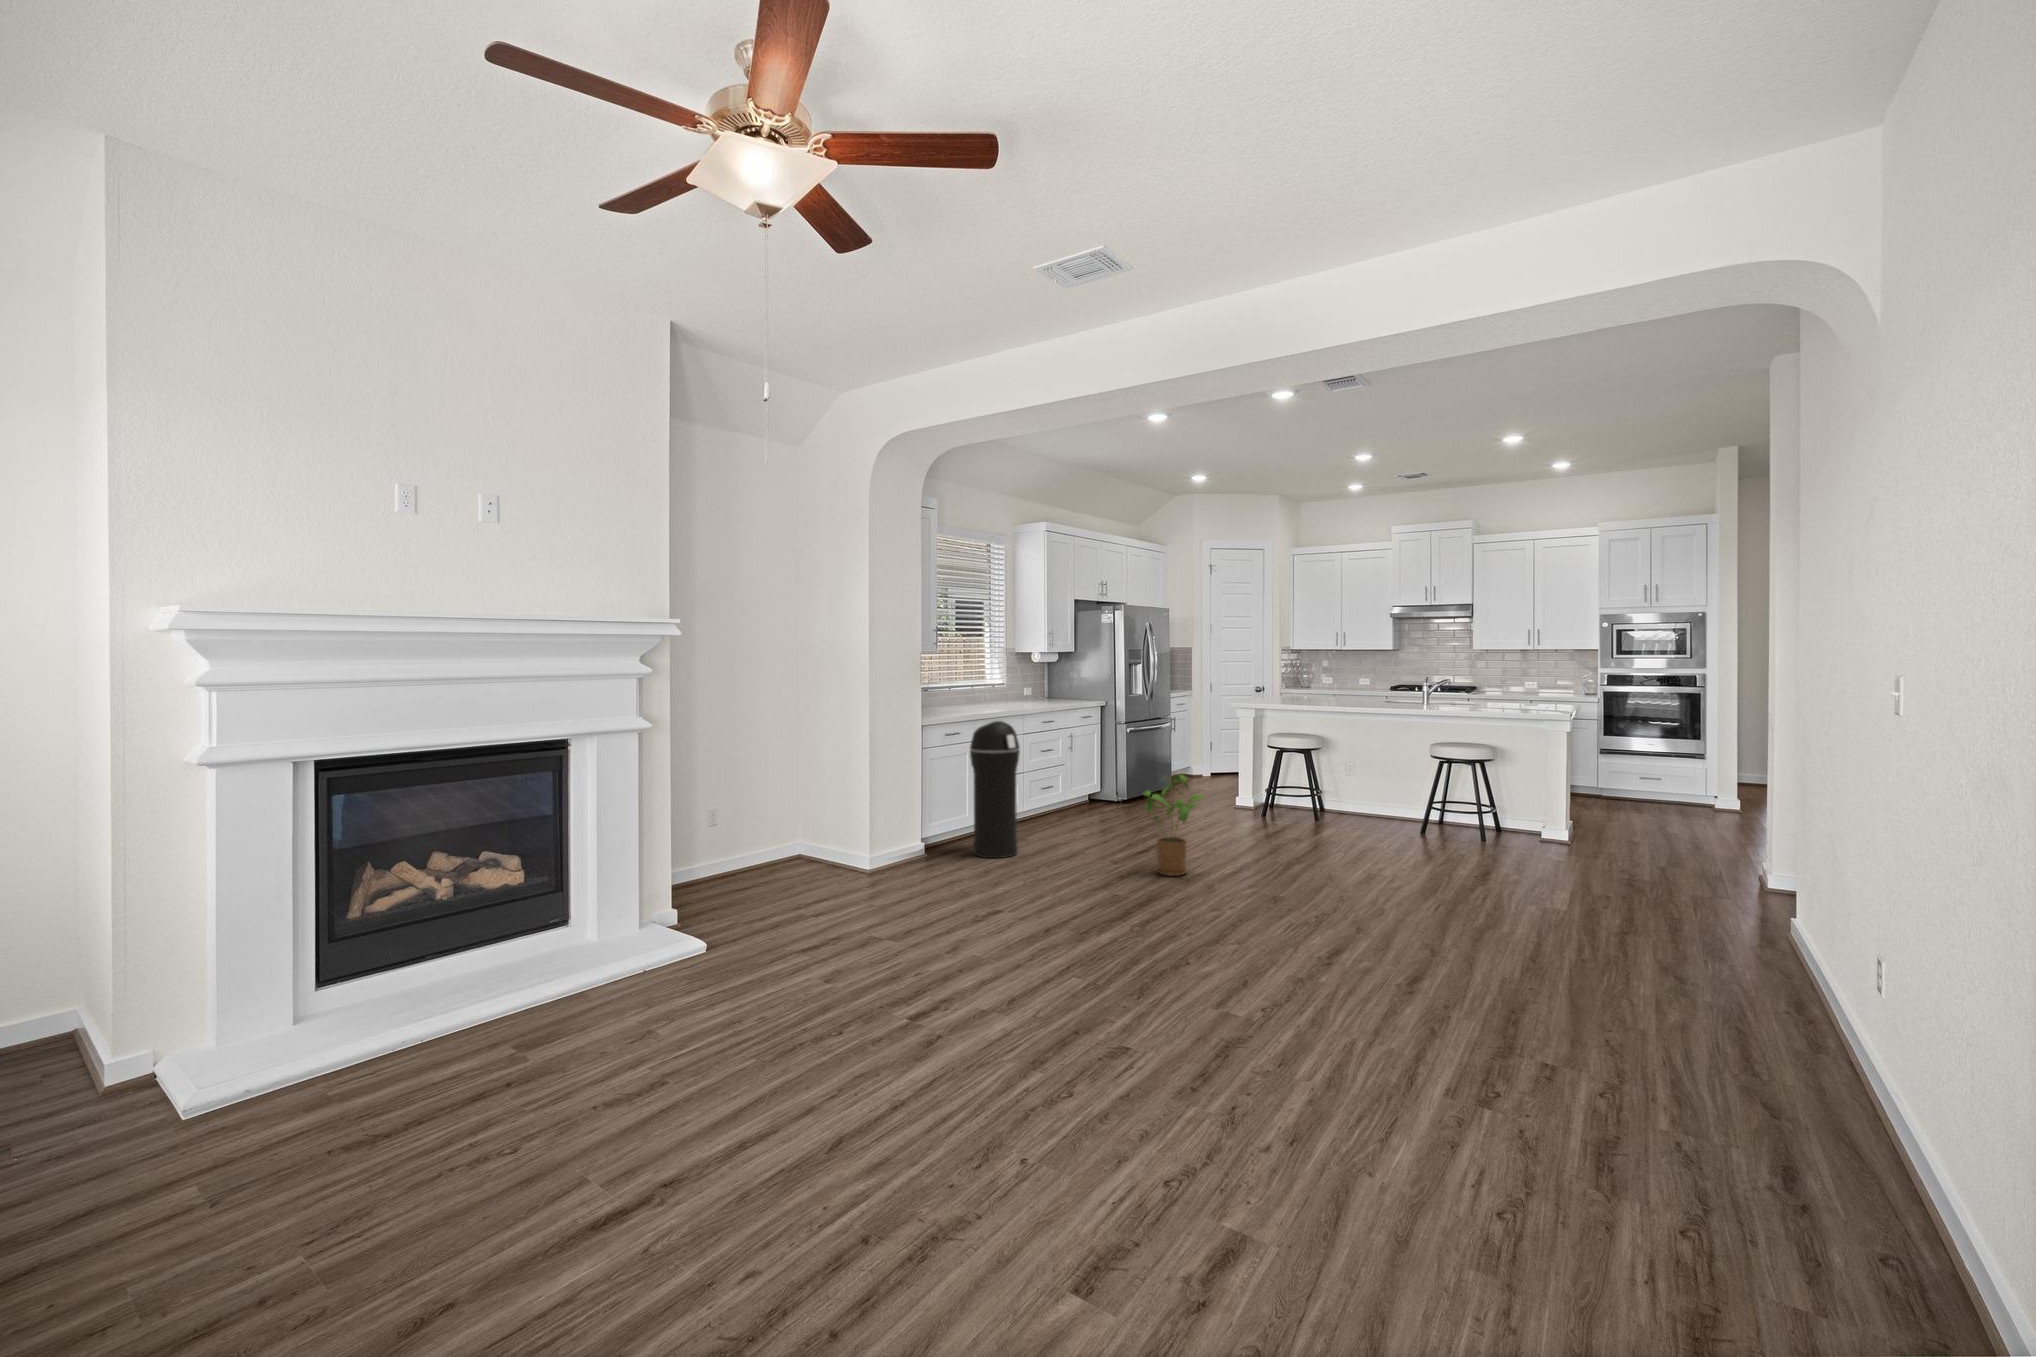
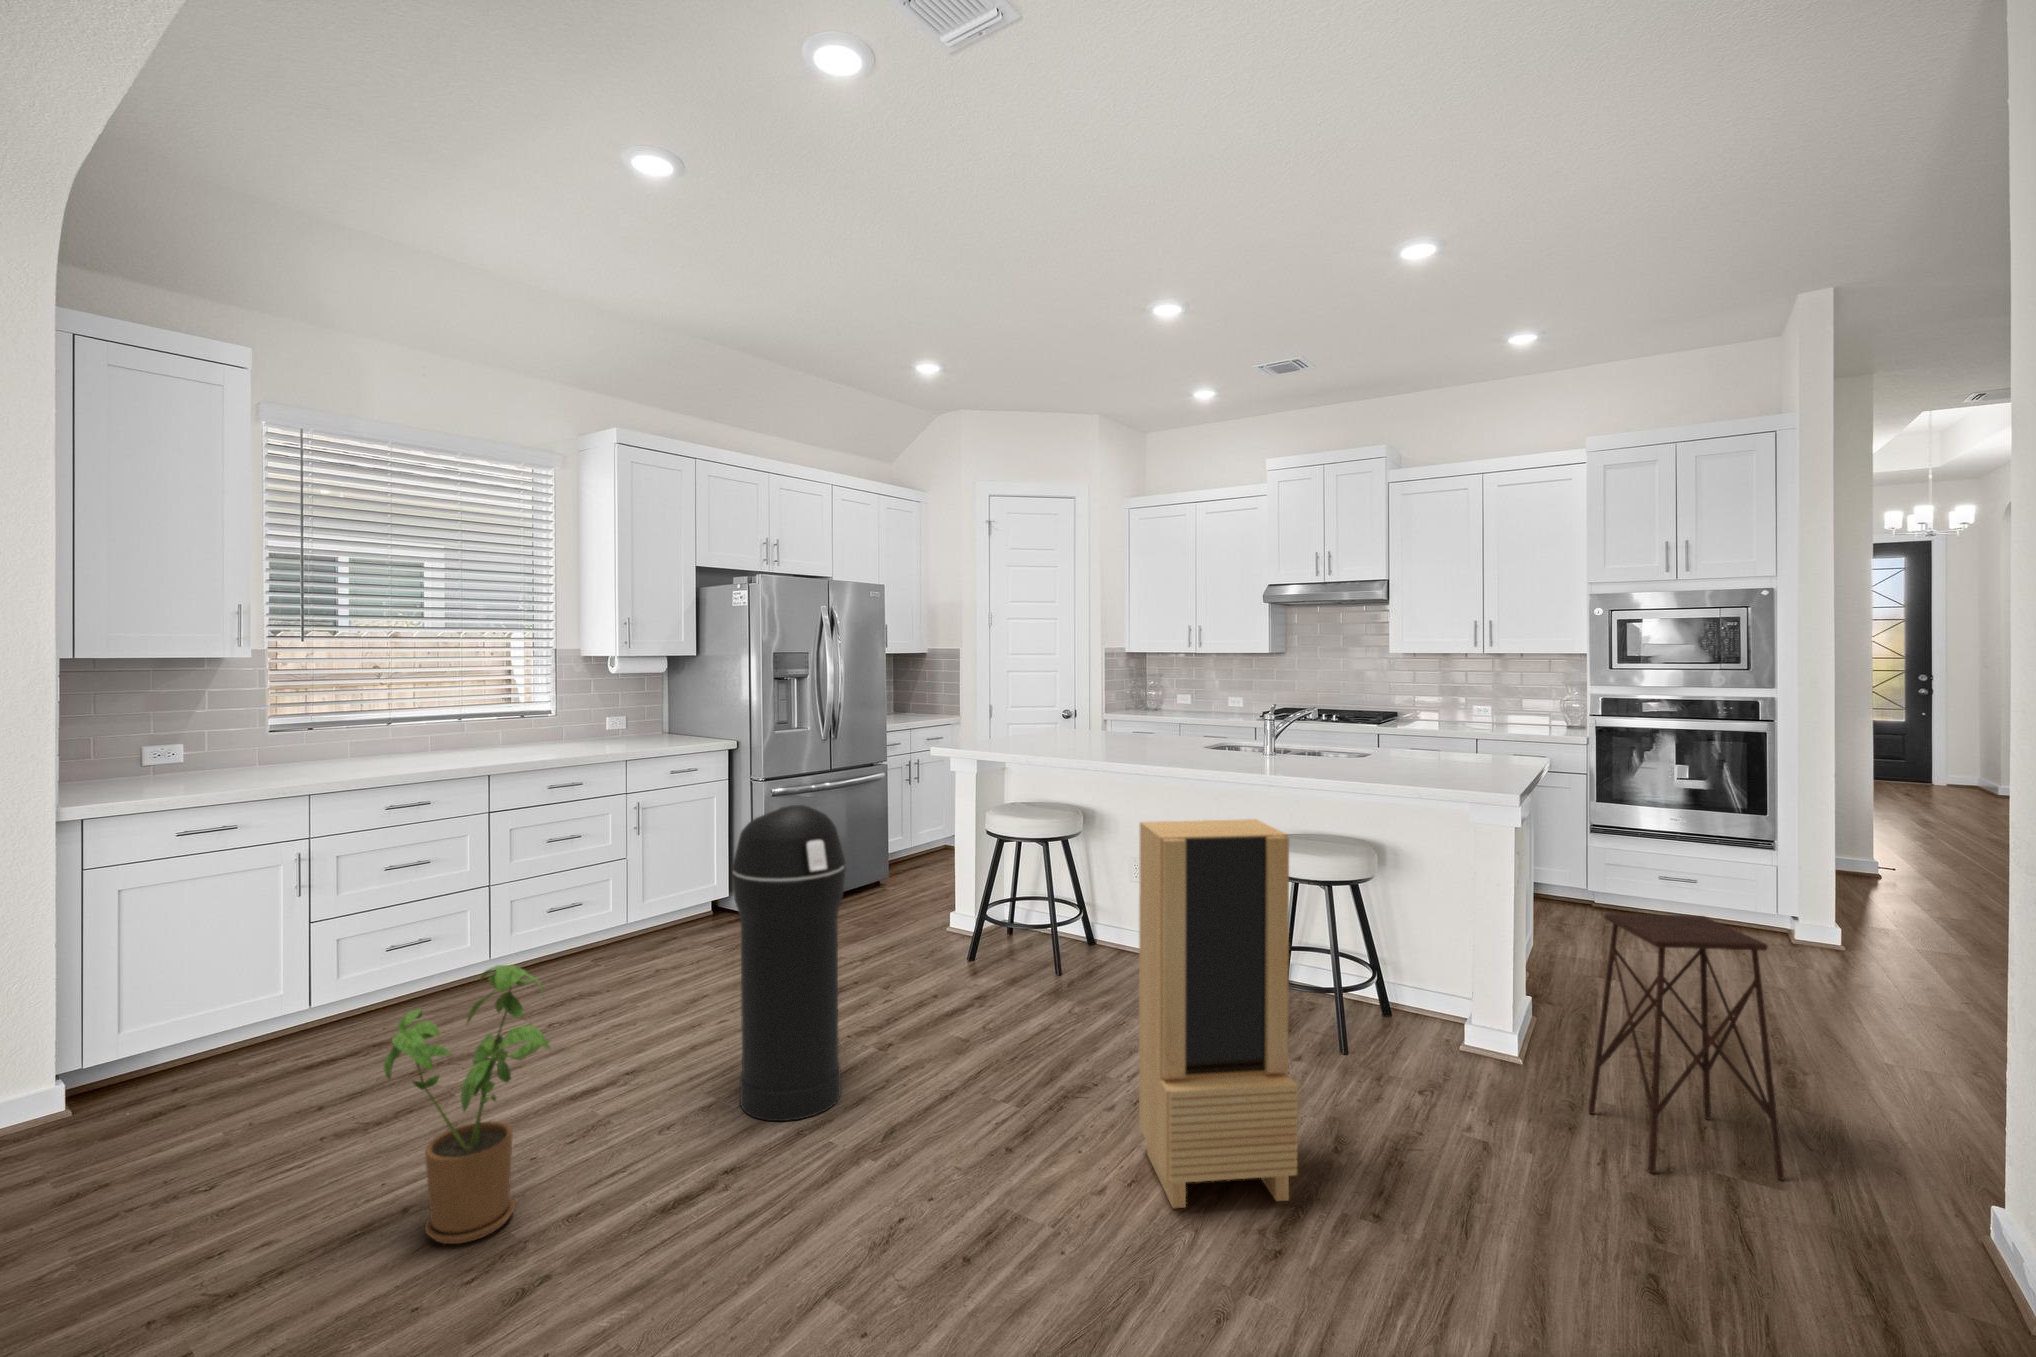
trash can: present [970,721,1020,858] -> present [732,805,846,1121]
storage cabinet: none [1416,721,1492,870] -> present [1139,819,1298,1208]
side table: none [1605,763,1687,864] -> present [1588,913,1784,1180]

